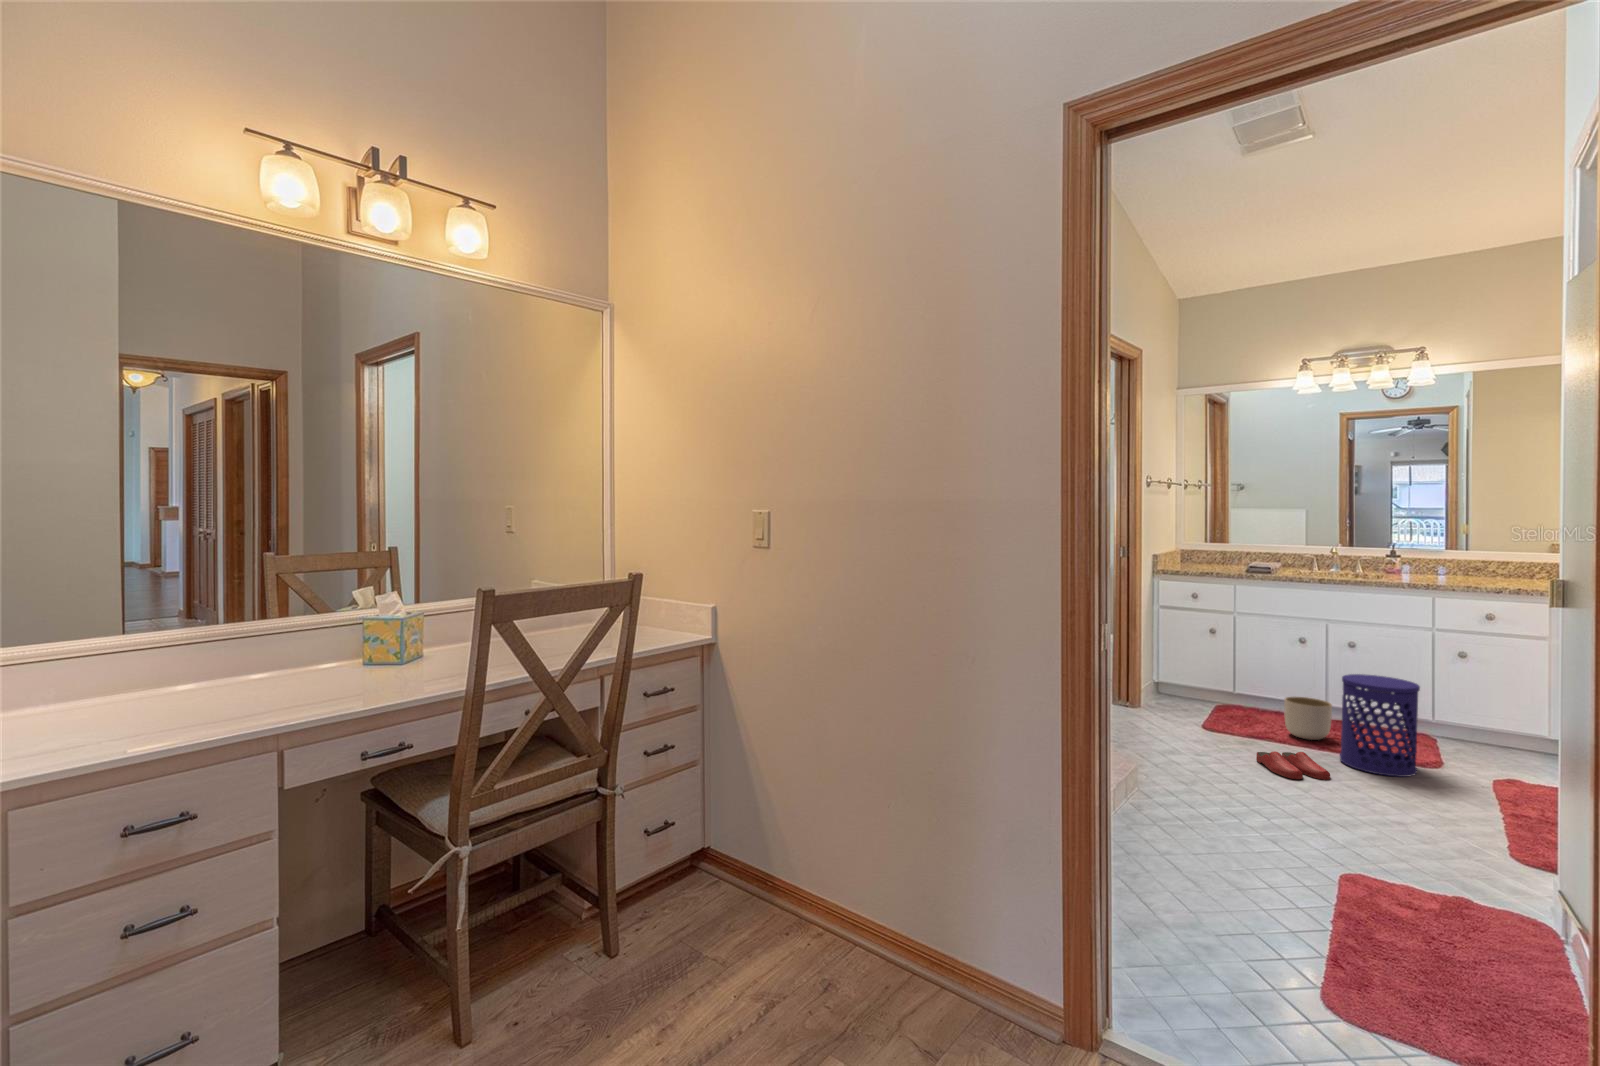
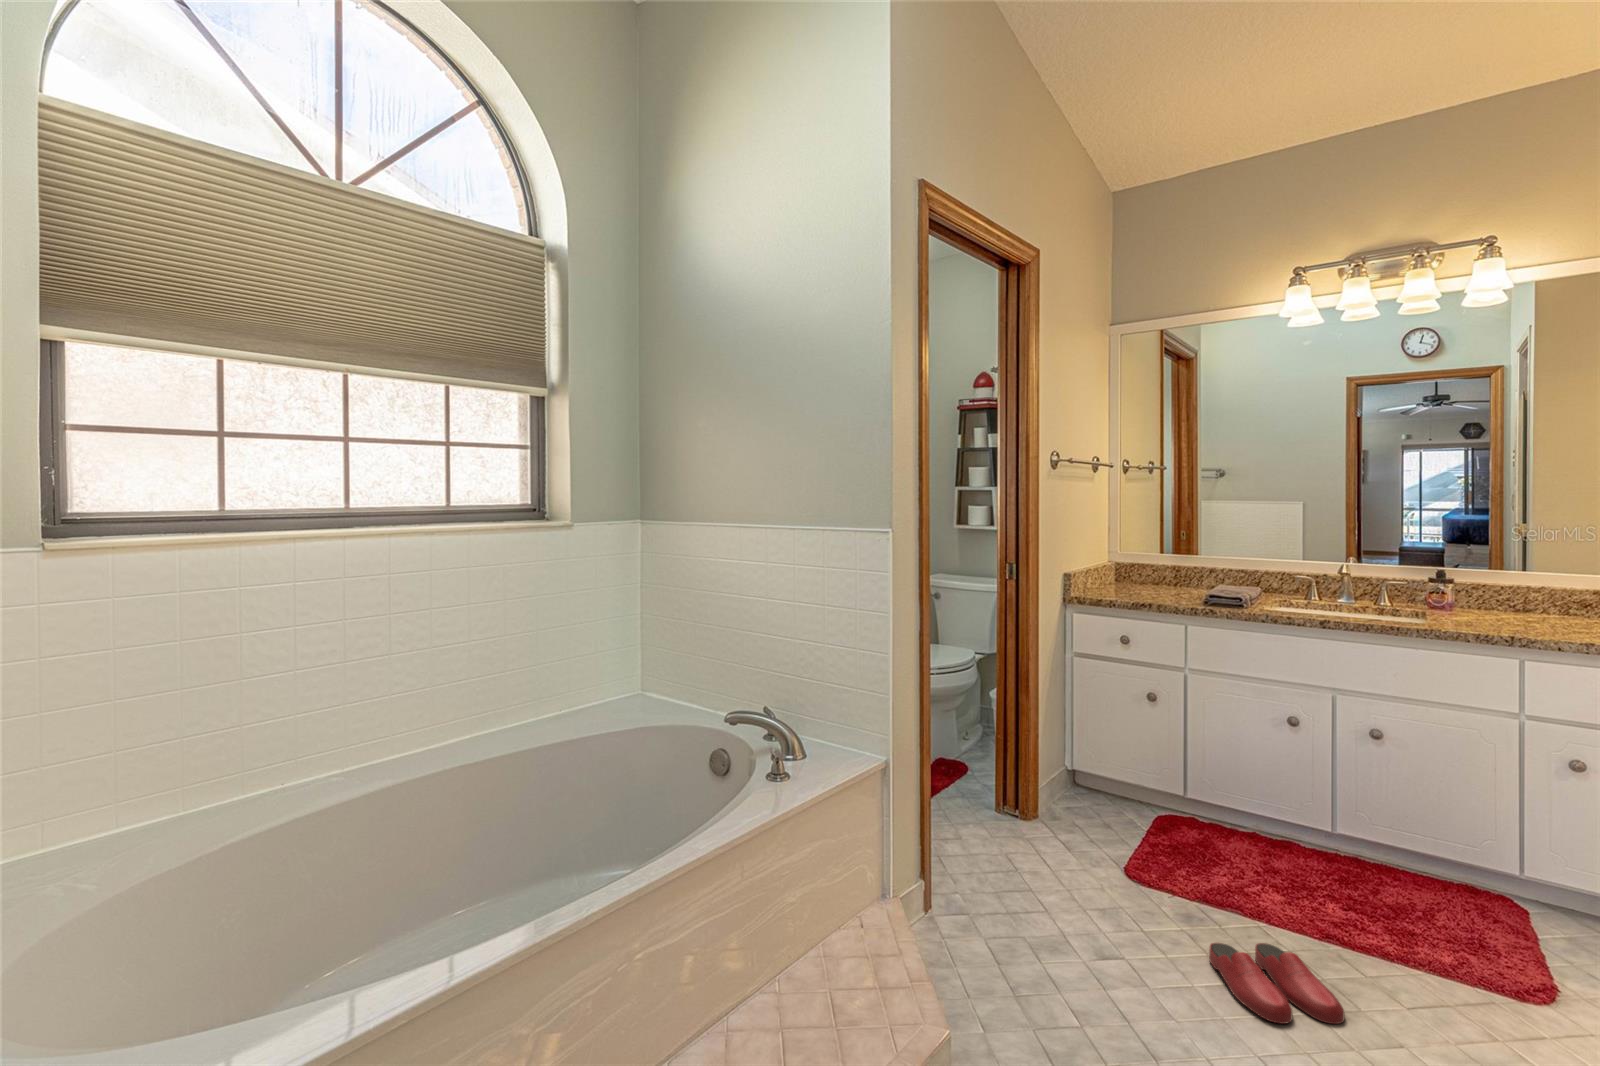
waste bin: present [1340,674,1420,777] -> none [1359,799,1512,1015]
planter: present [1284,697,1332,740] -> none [1263,818,1343,900]

